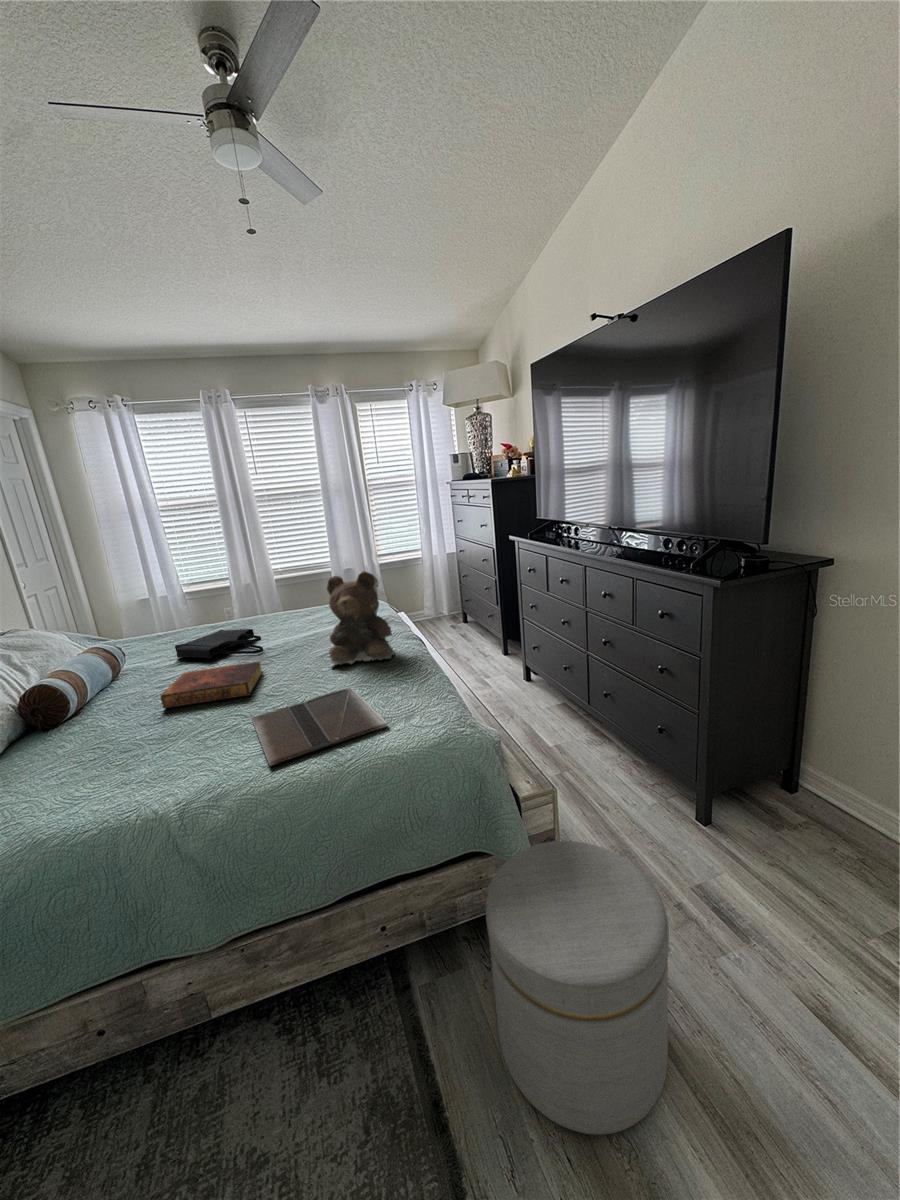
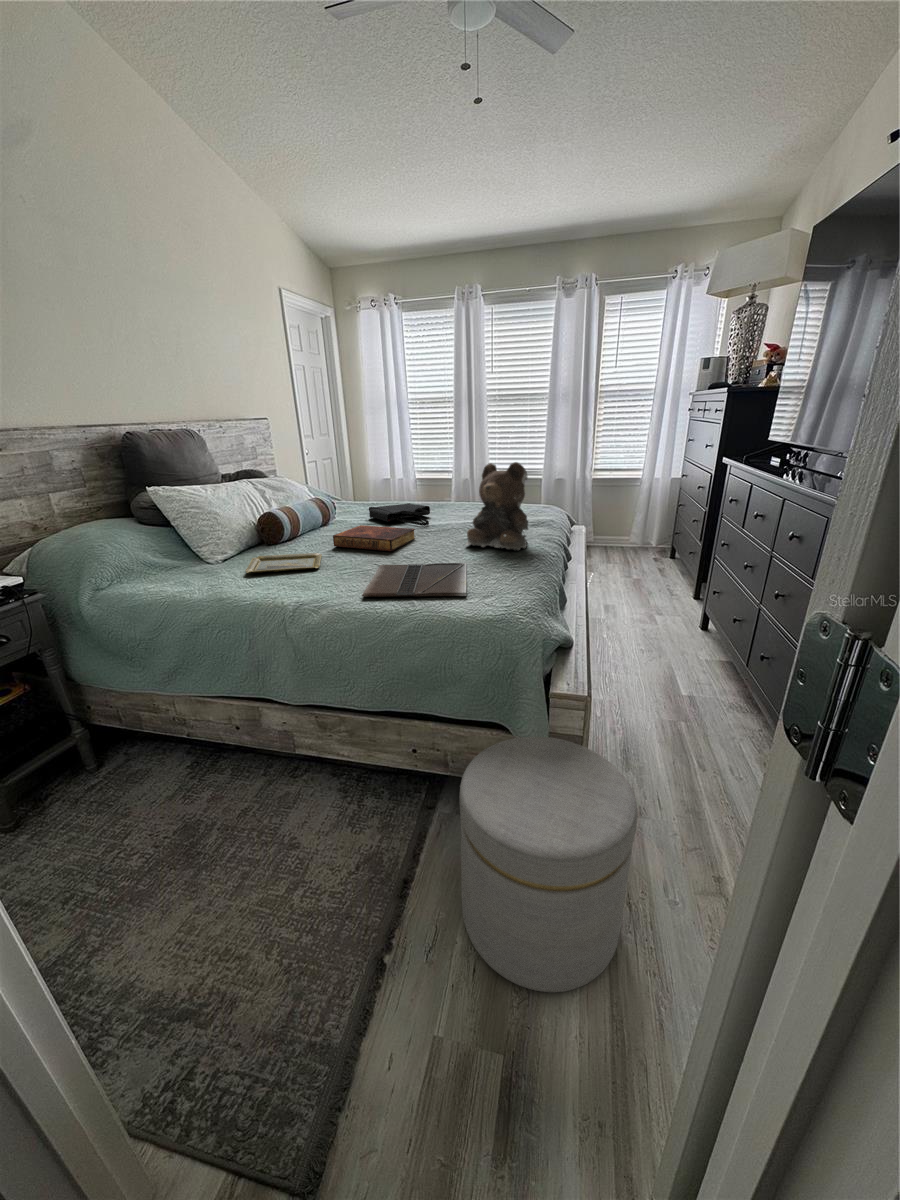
tray: none [52,725,171,786] -> present [246,553,322,573]

